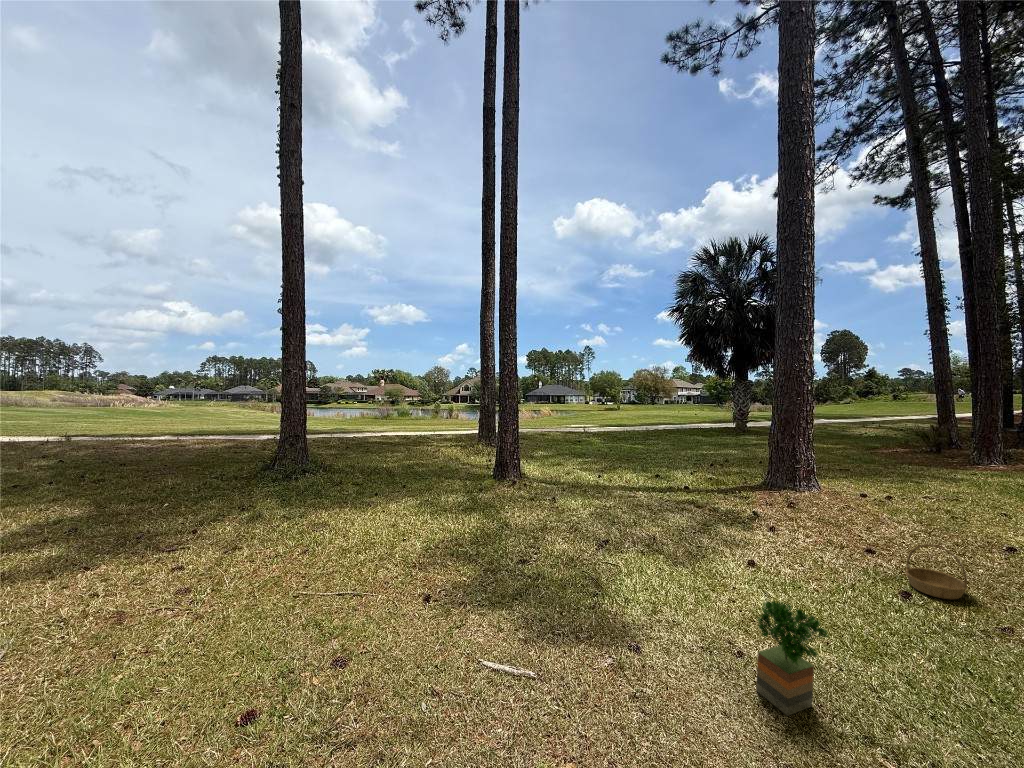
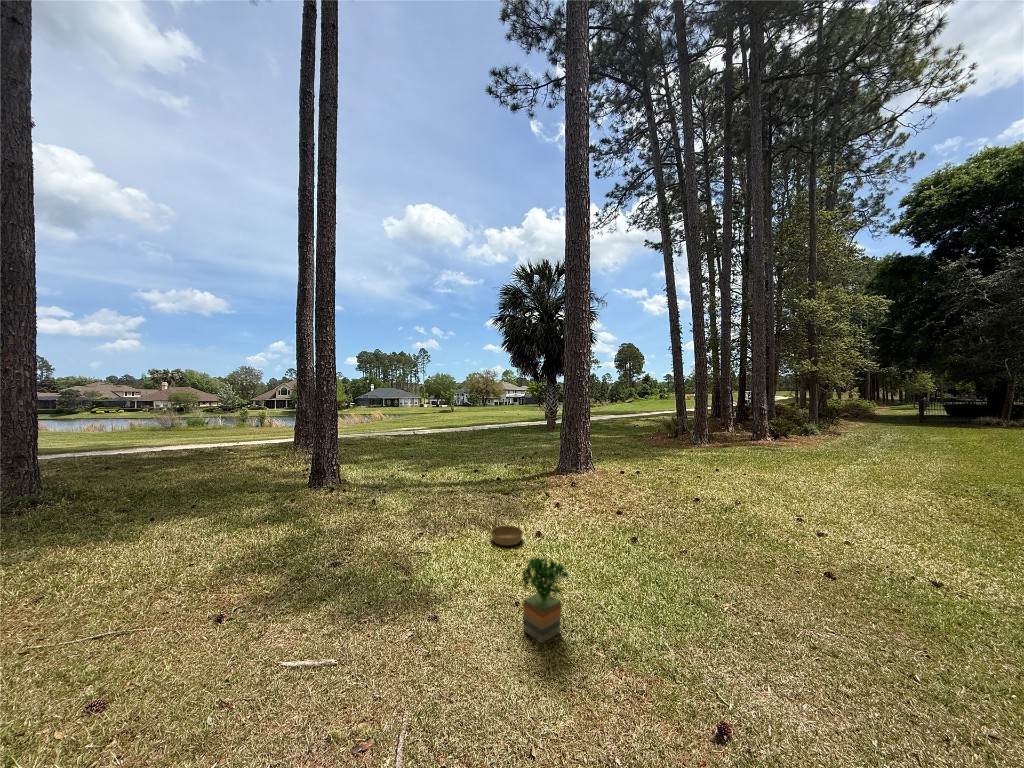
basket: present [906,544,967,599] -> present [491,508,523,546]

